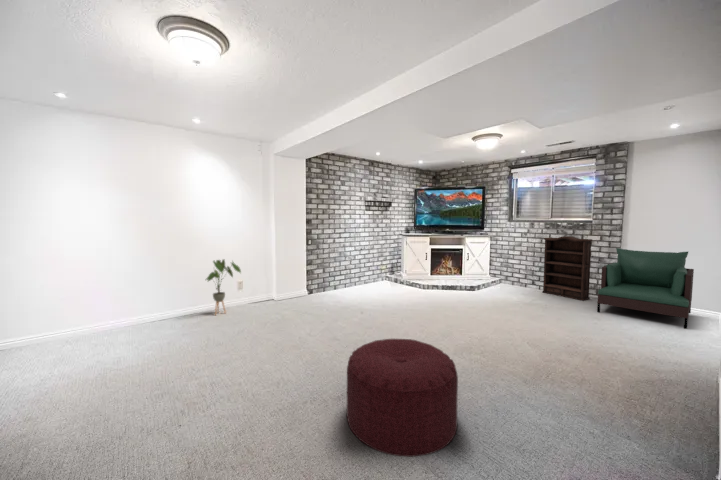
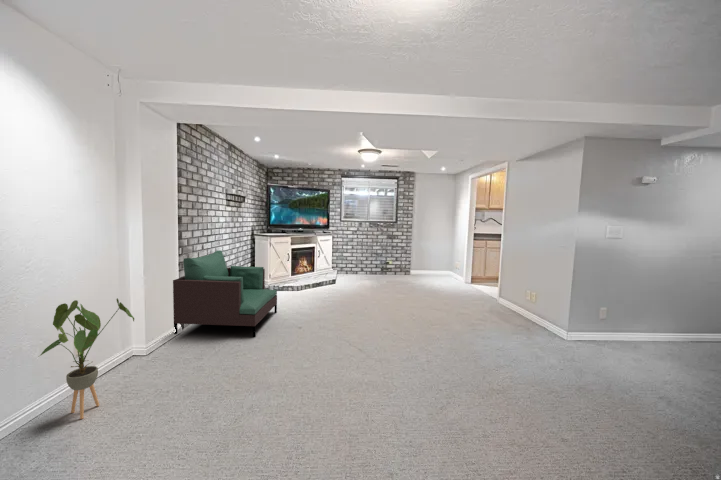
bookshelf: present [543,236,592,300] -> none [372,234,400,278]
armchair: present [597,248,694,329] -> present [173,250,277,337]
ottoman: present [347,339,458,457] -> none [449,326,543,409]

